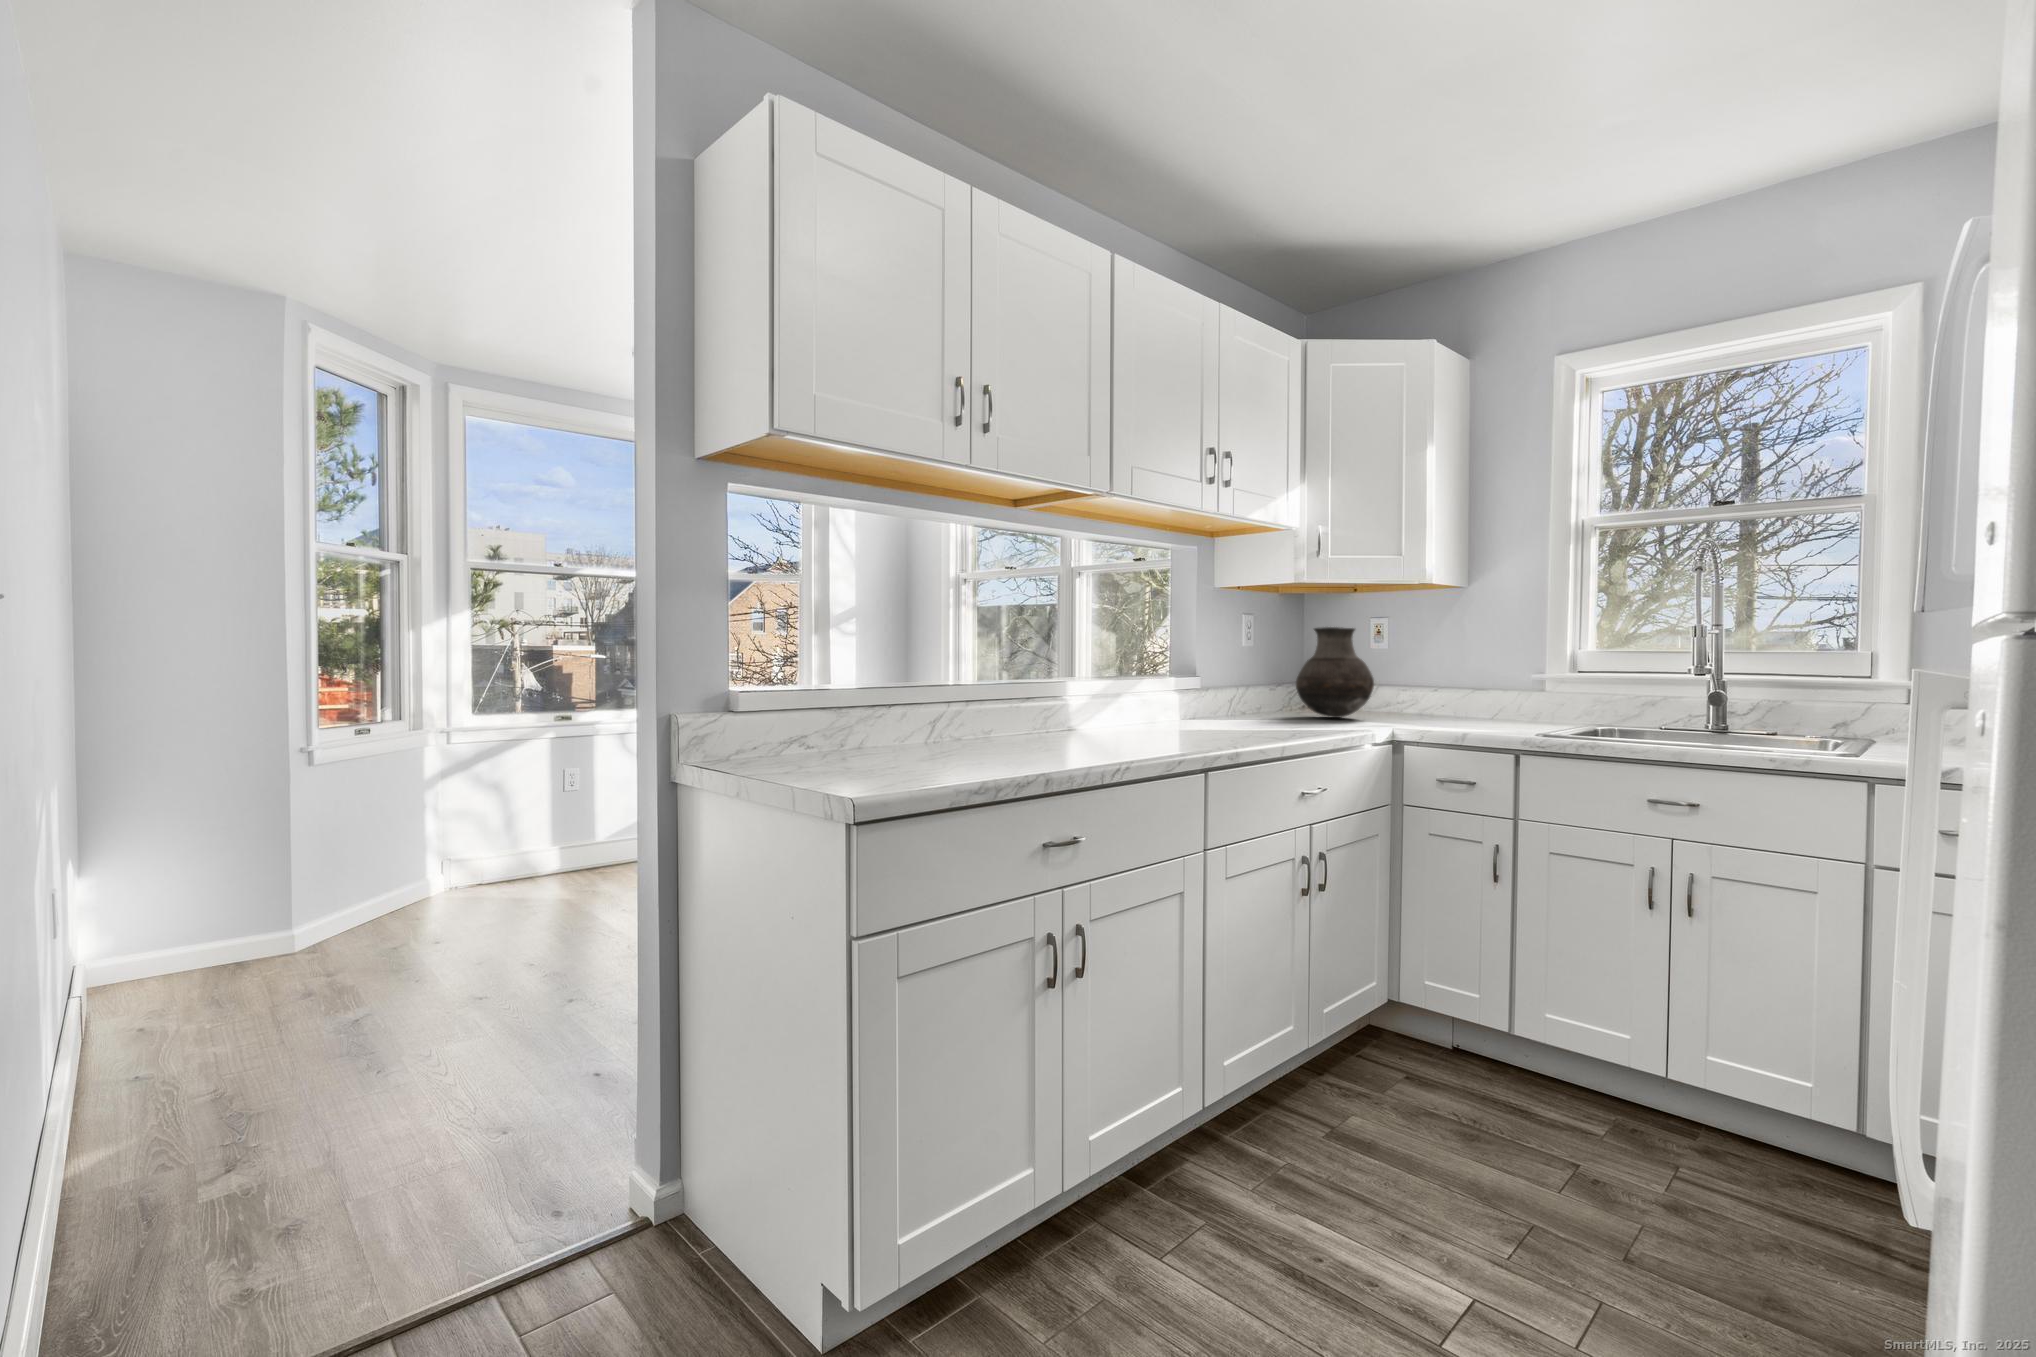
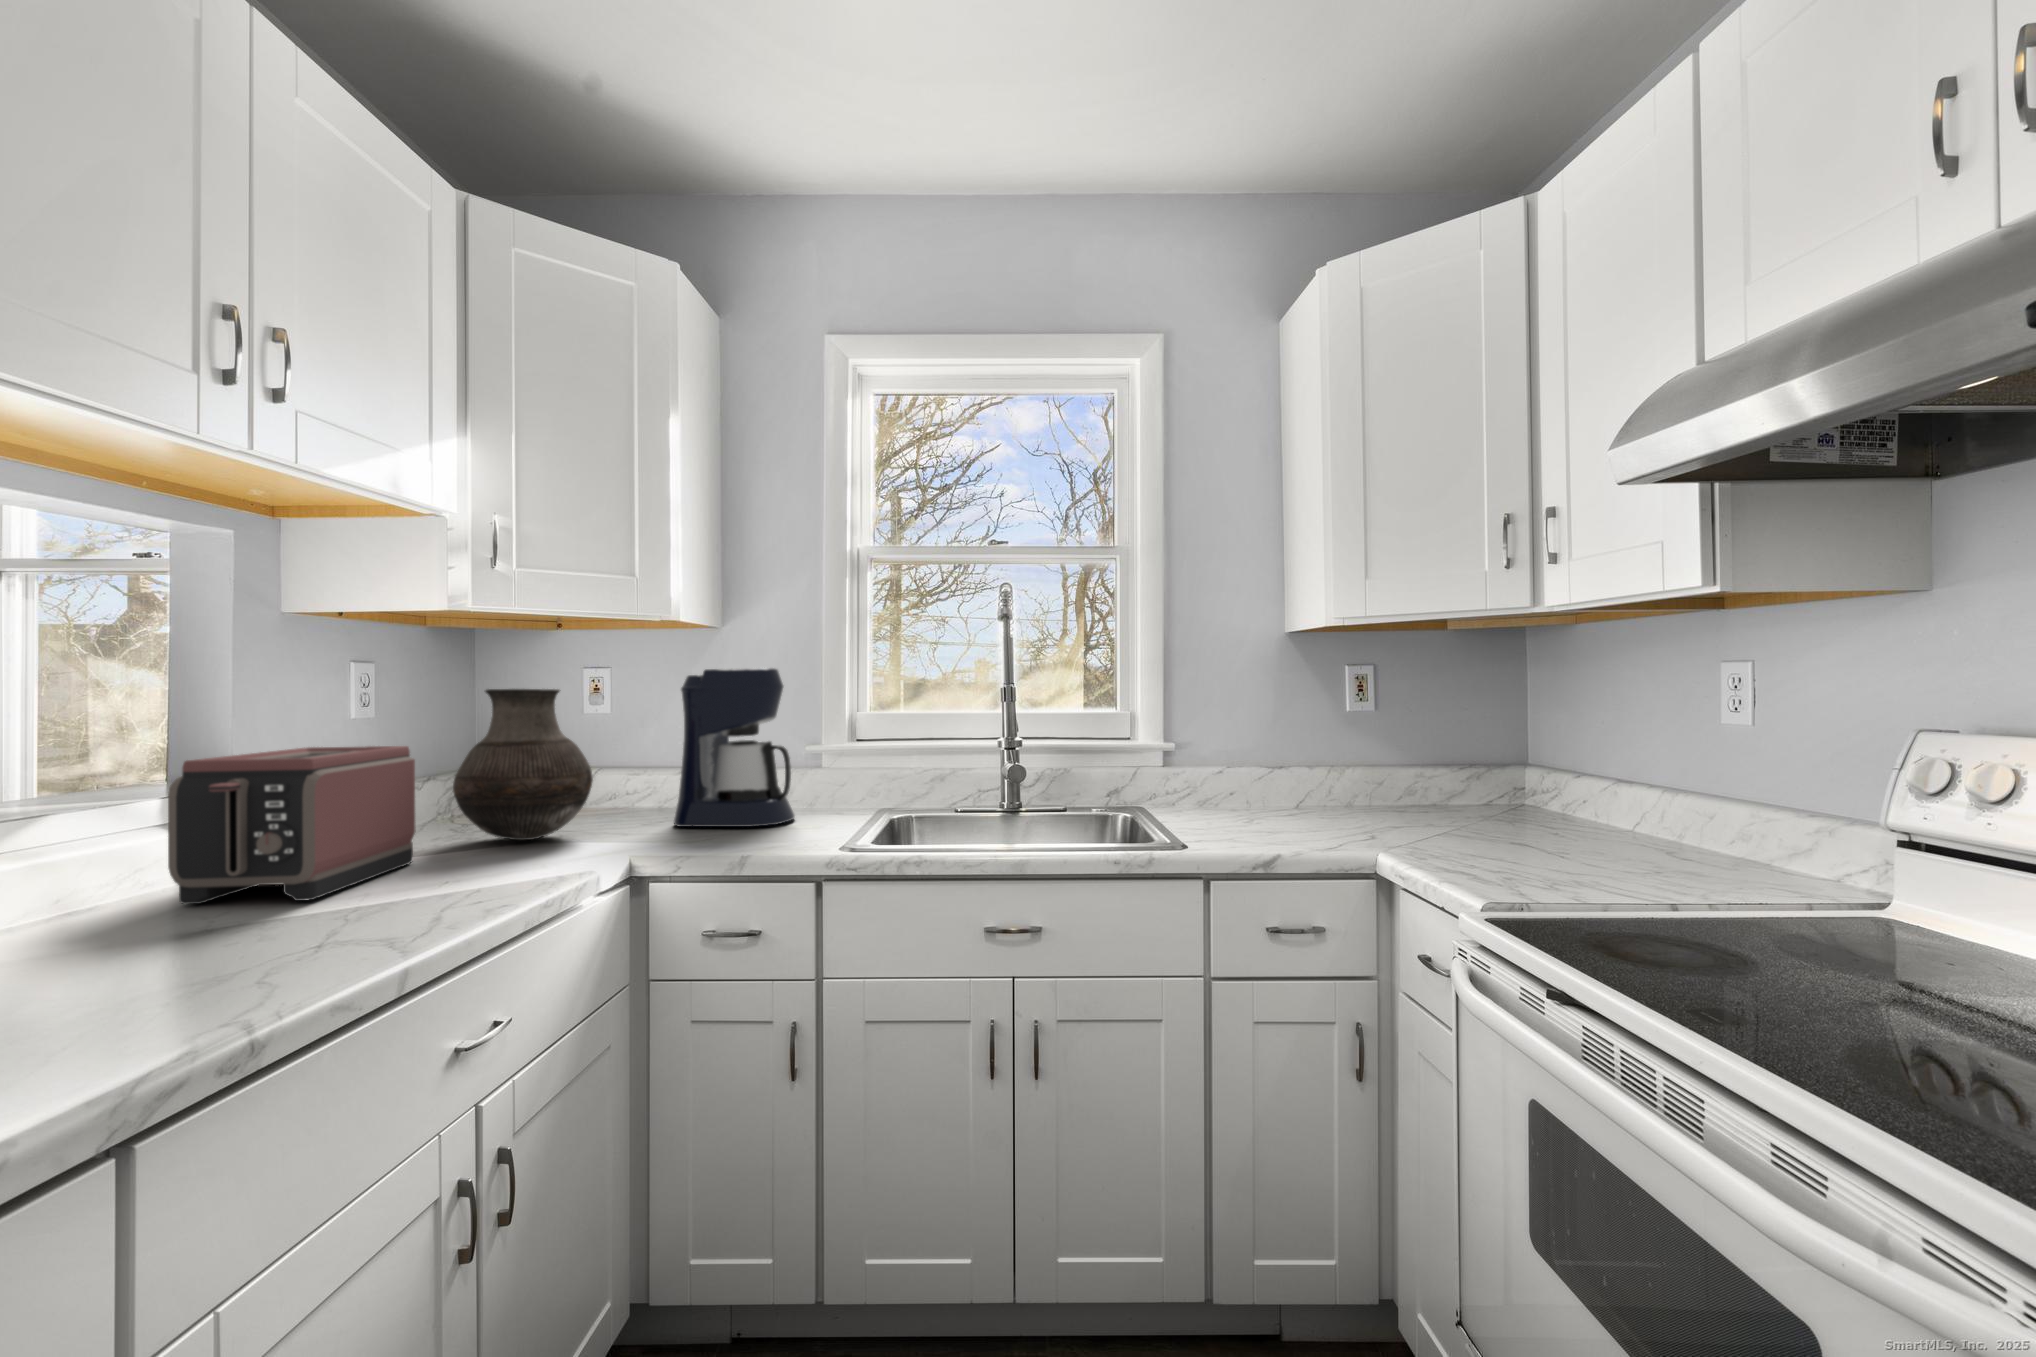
coffee maker: none [1426,615,1516,723] -> present [674,668,795,827]
toaster: none [1180,656,1278,725] -> present [168,746,415,904]

